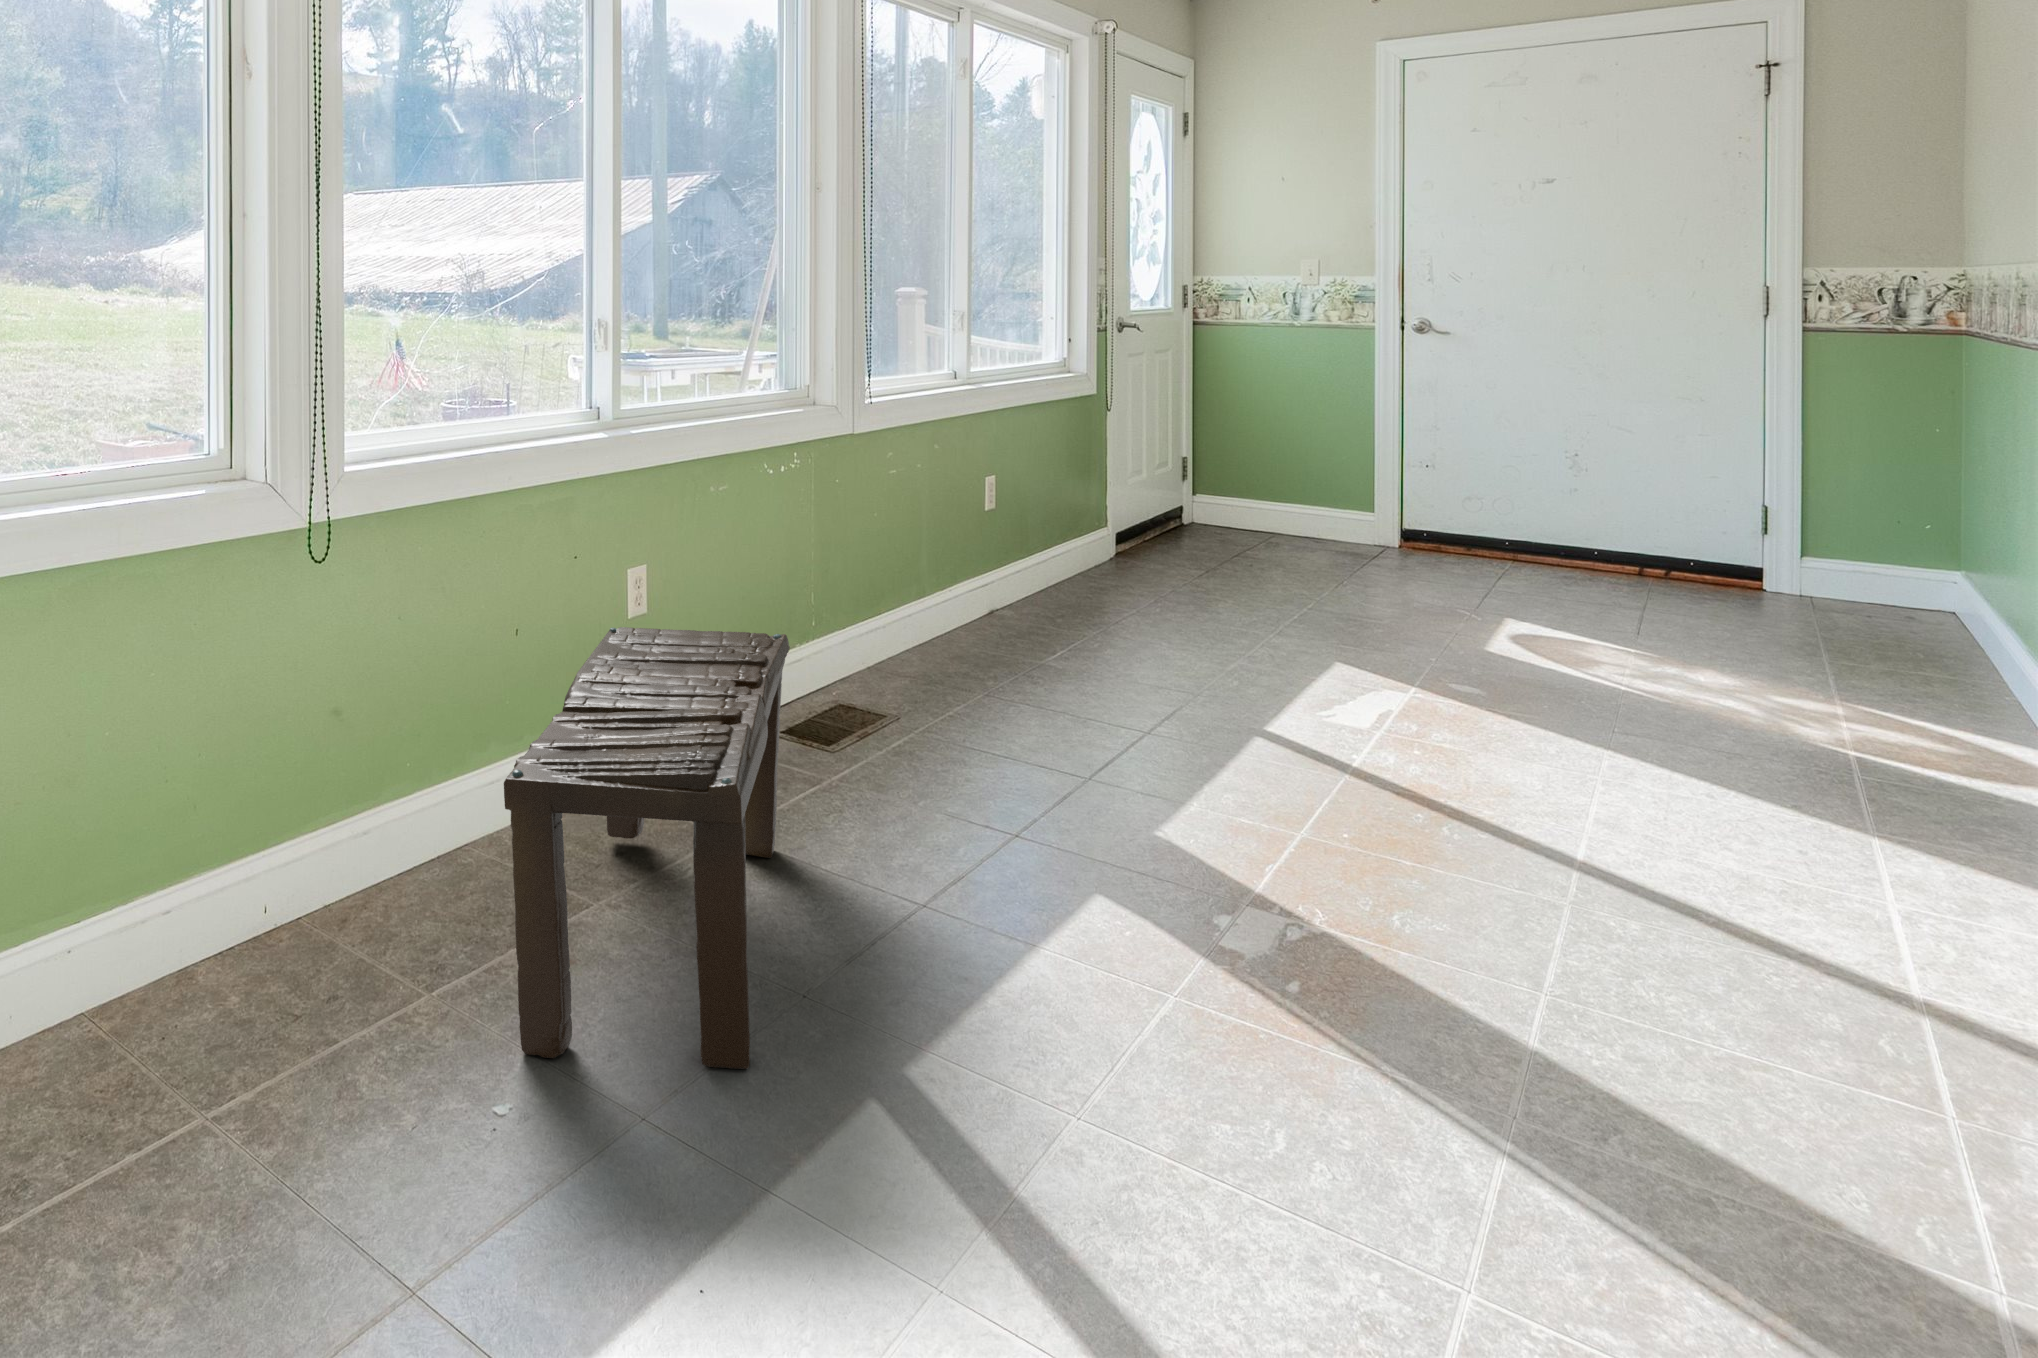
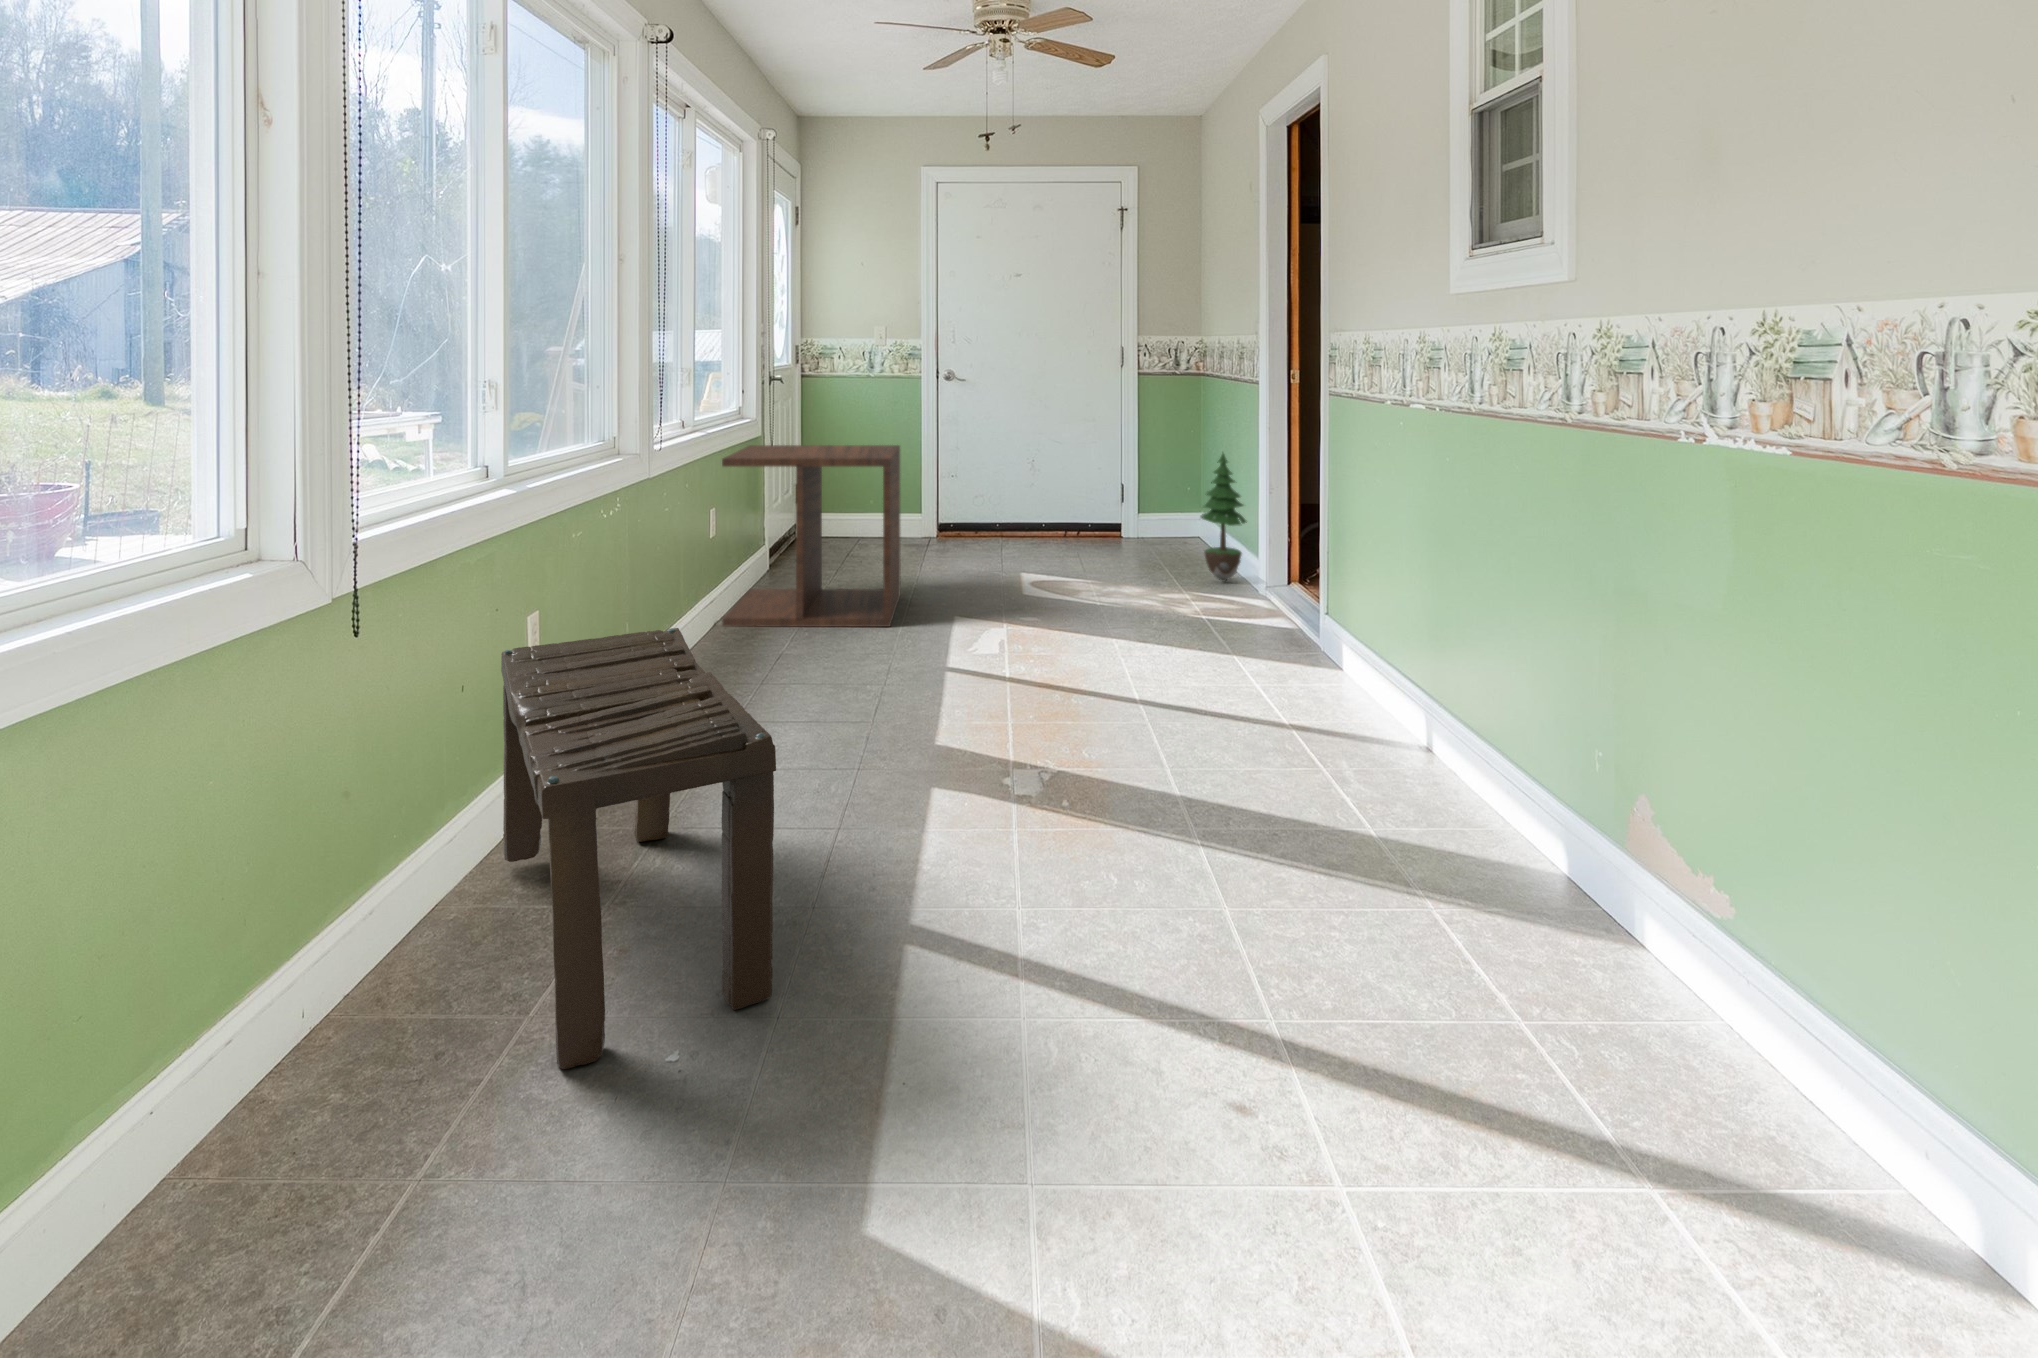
side table: none [1002,414,1271,668] -> present [722,445,901,627]
potted tree: none [1877,473,2000,700] -> present [1201,453,1247,581]

